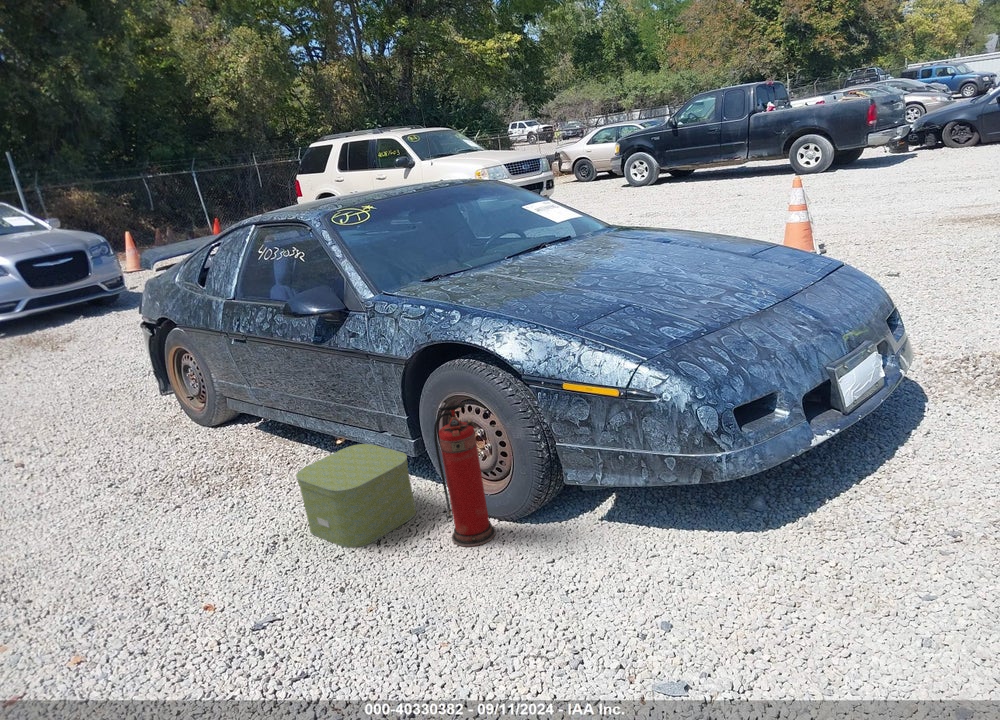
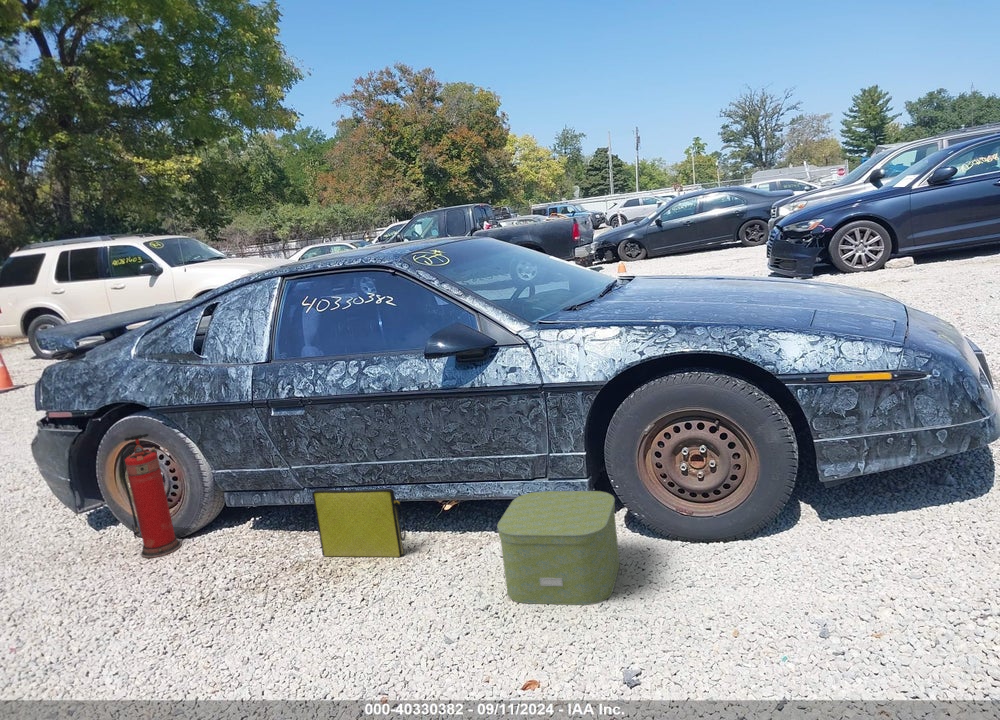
fire extinguisher: present [434,404,496,547] -> present [120,434,182,558]
bag: none [247,411,302,476] -> present [312,489,406,557]

